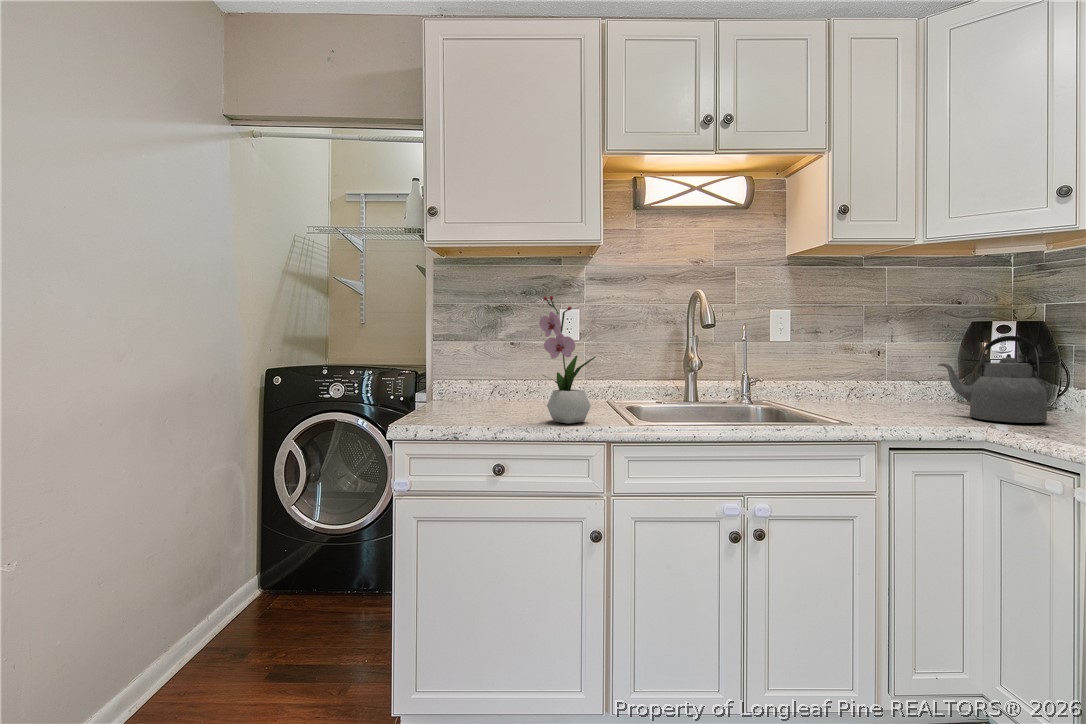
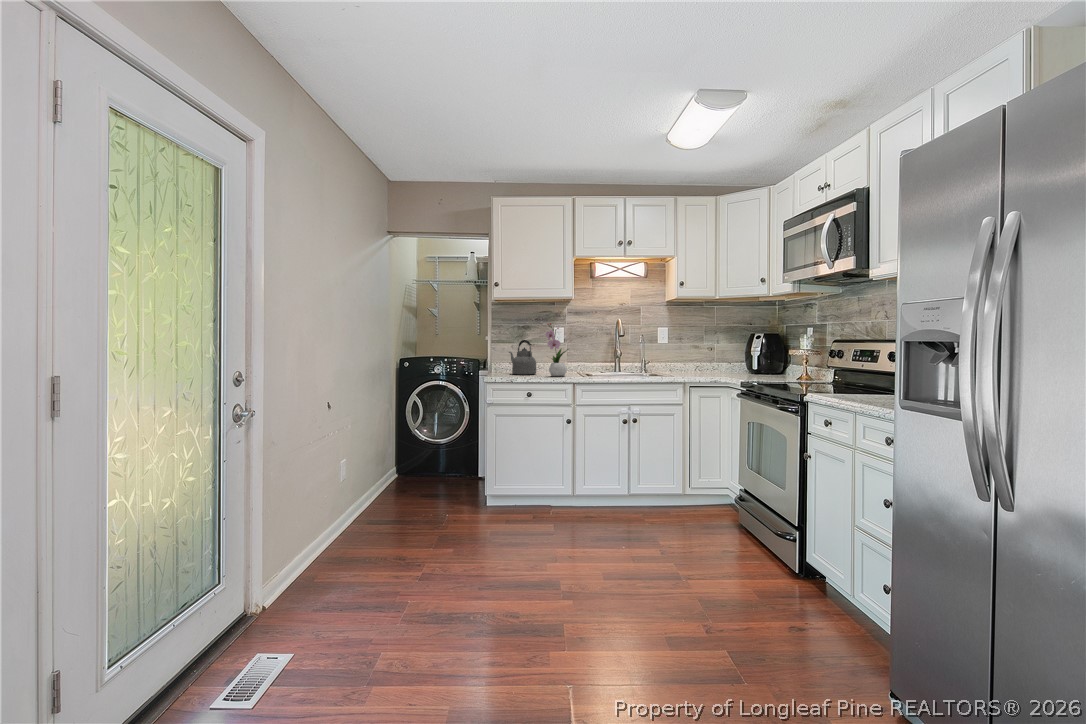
kettle: present [938,336,1047,423] -> present [509,340,536,374]

